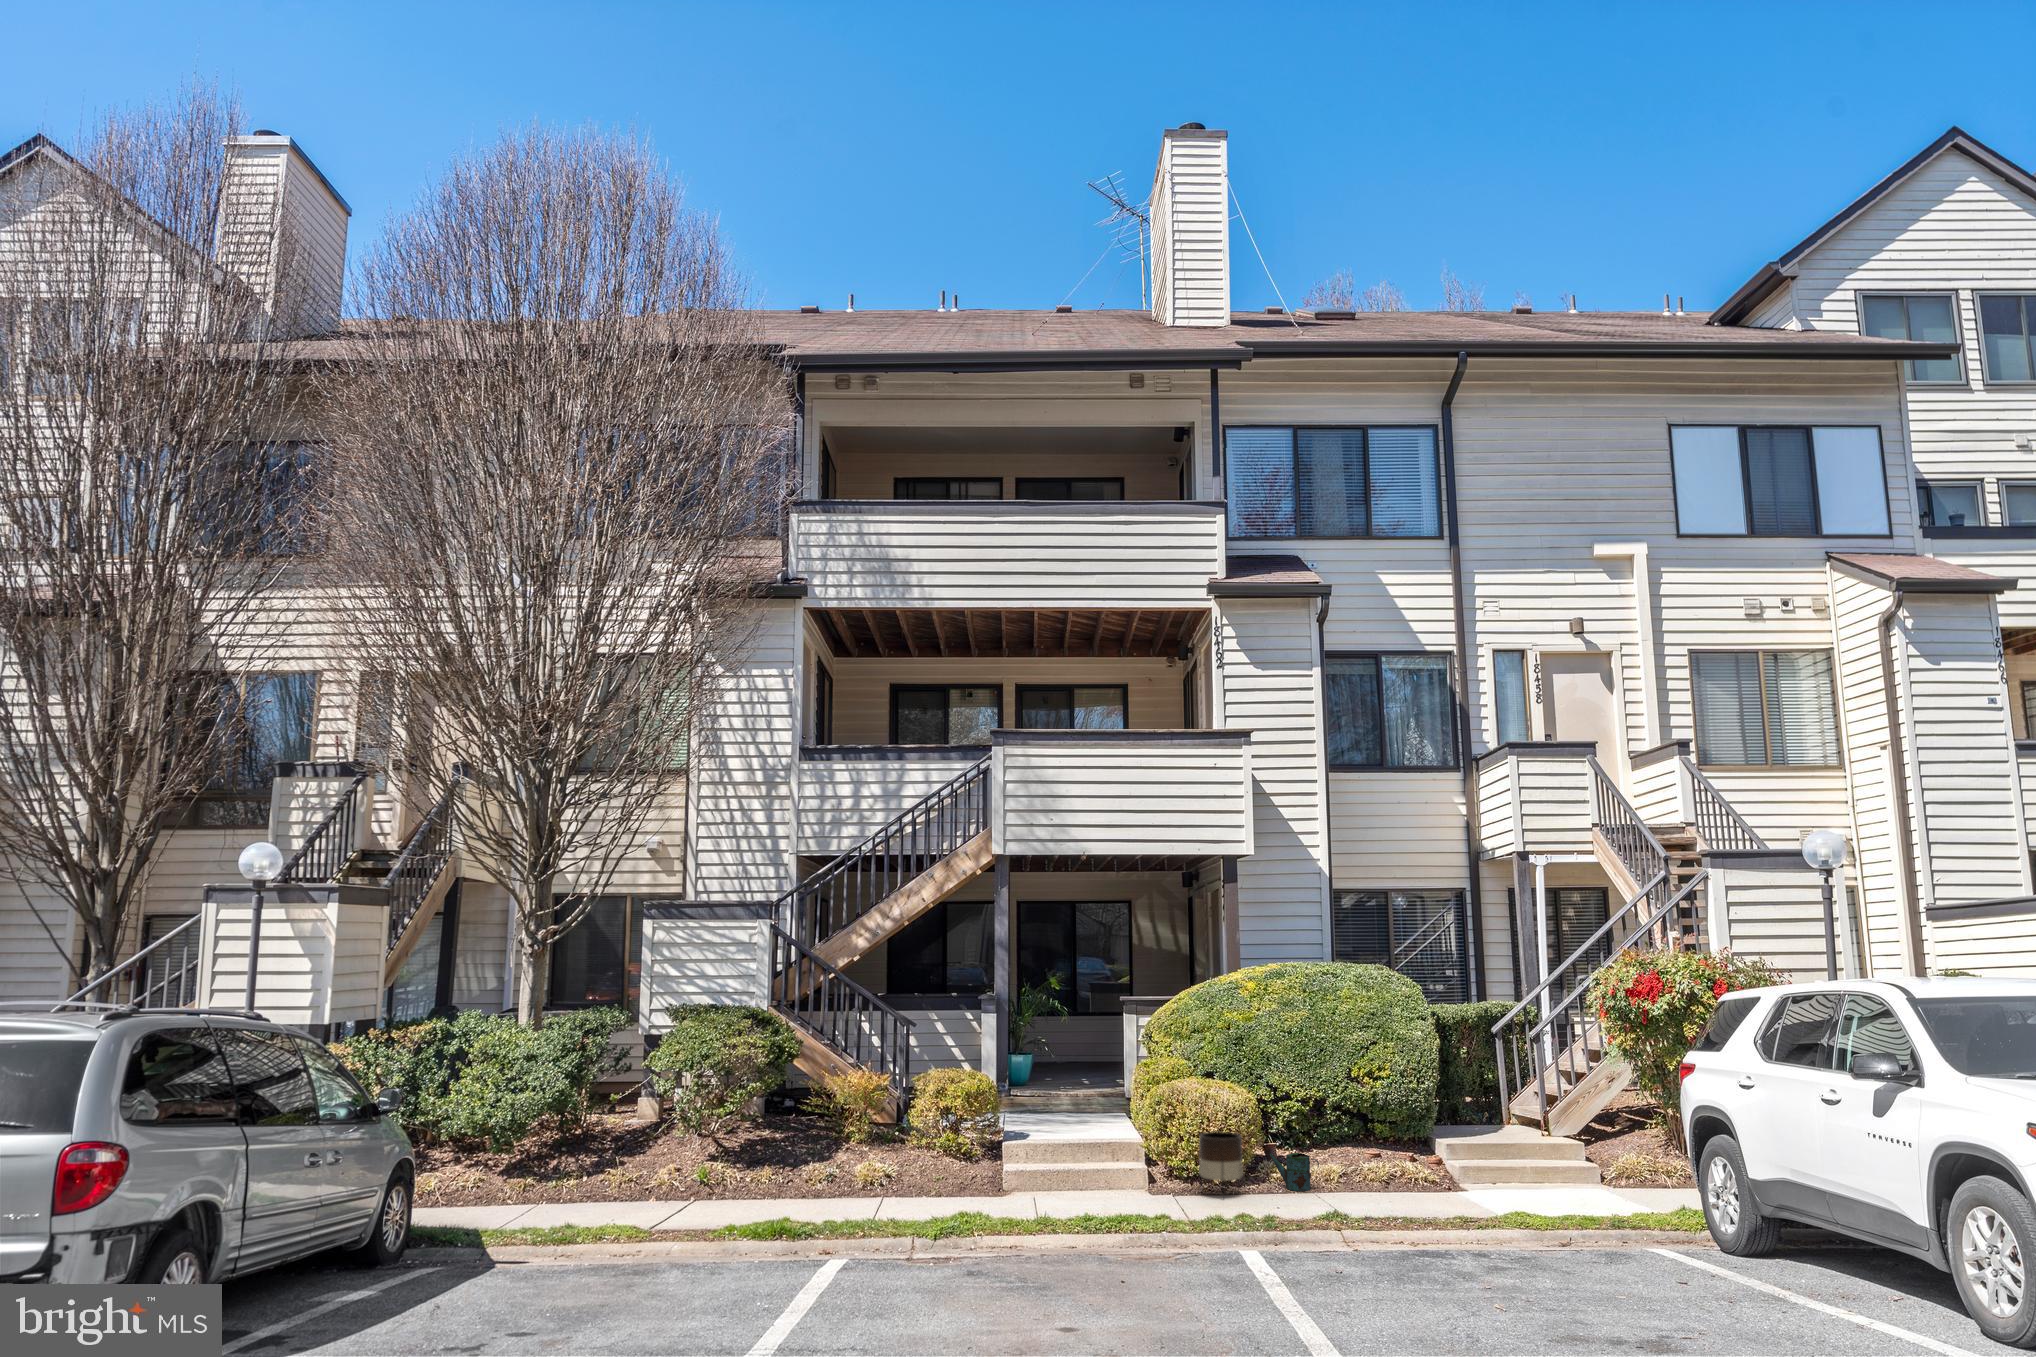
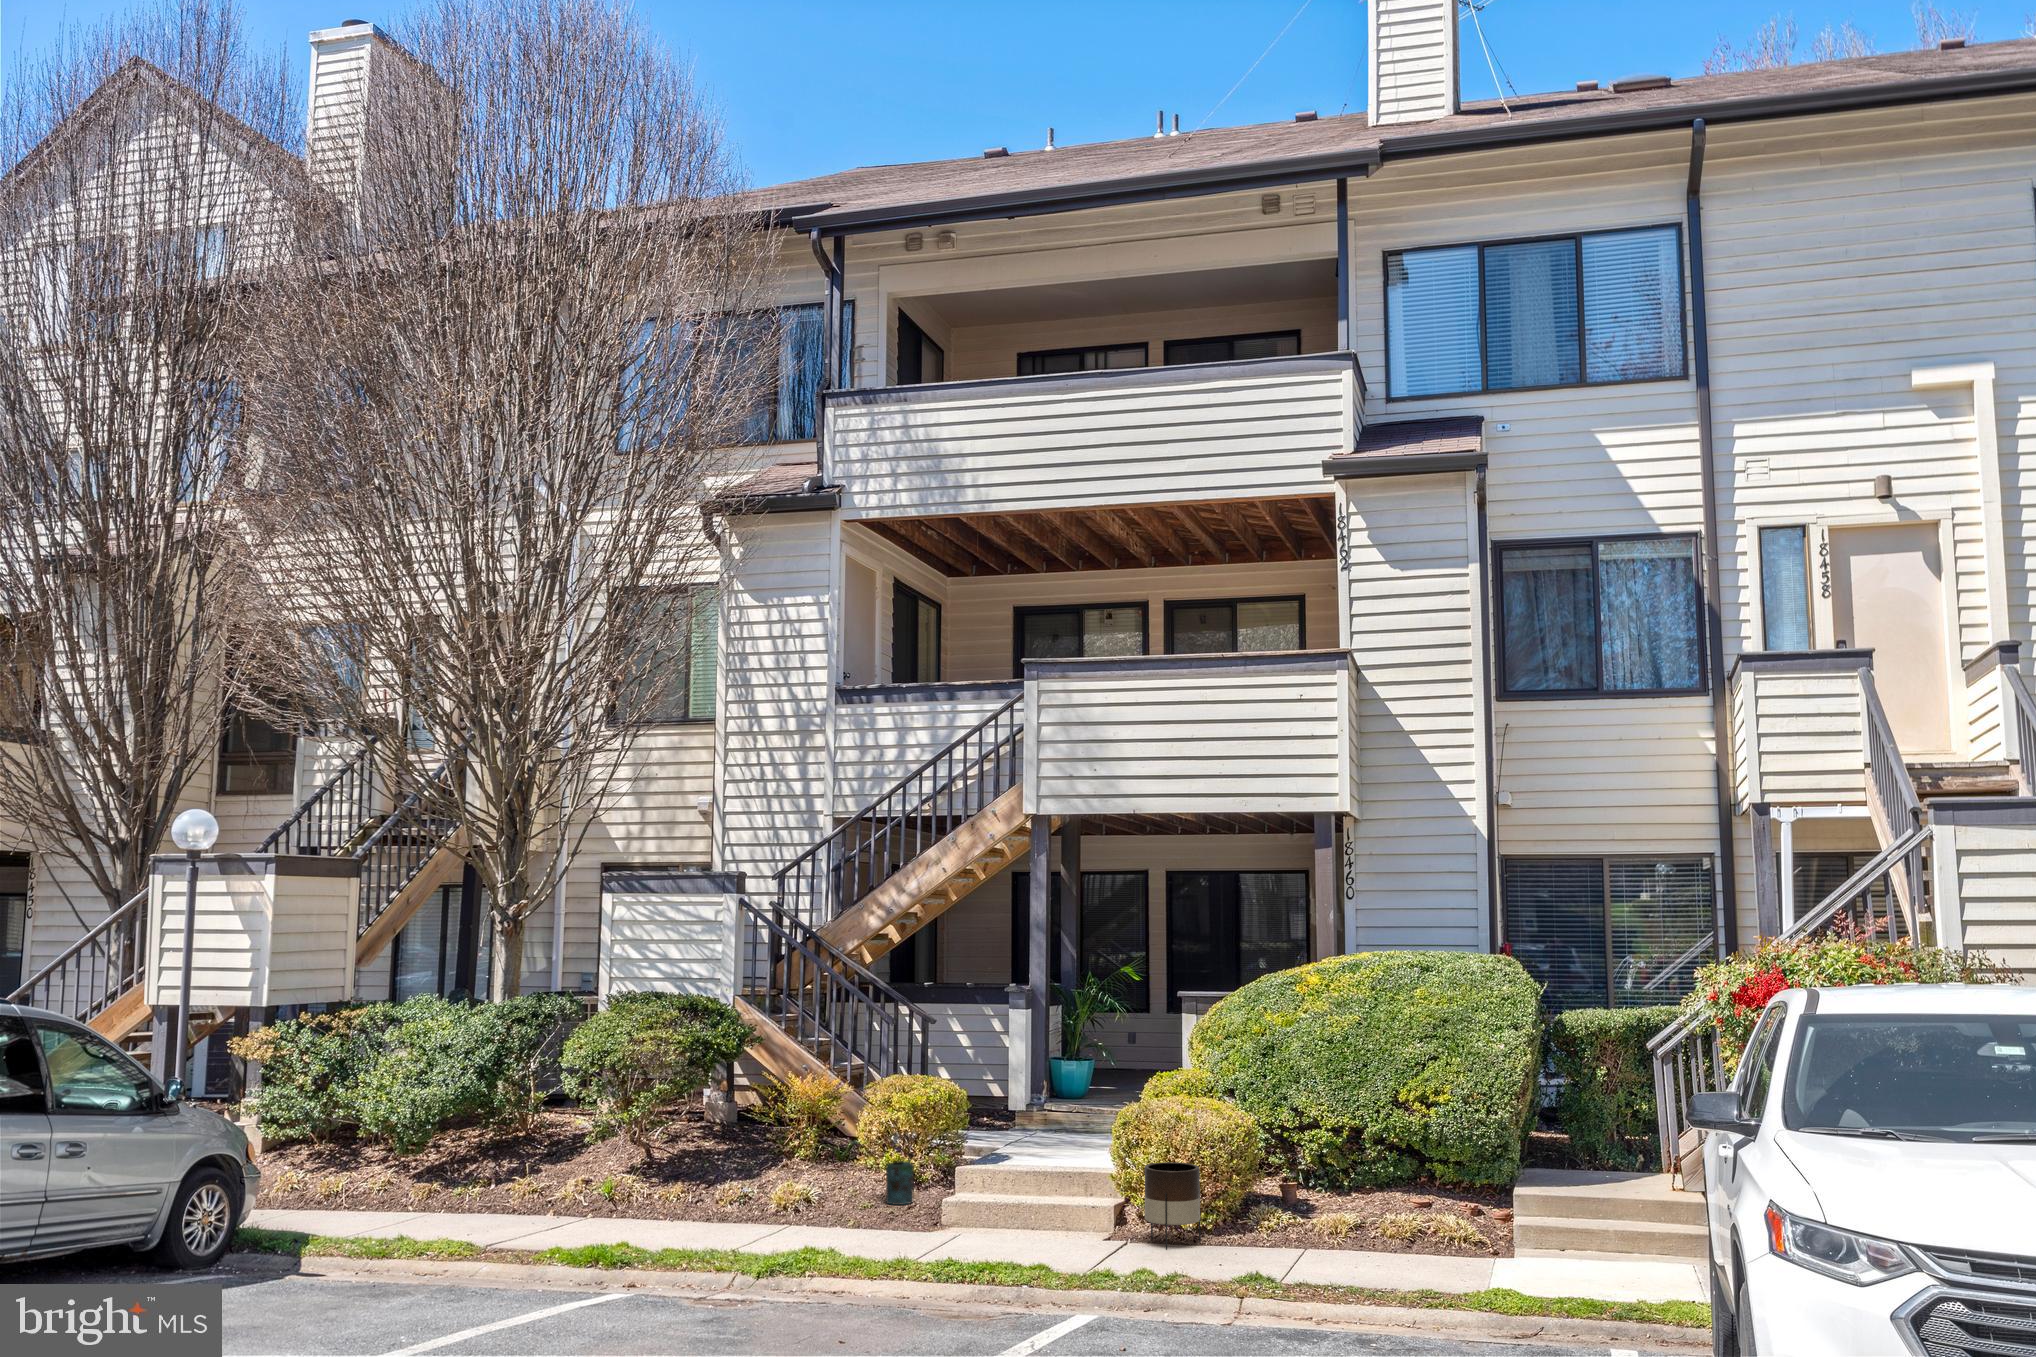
watering can: present [1264,1148,1319,1191] -> present [886,1151,915,1205]

